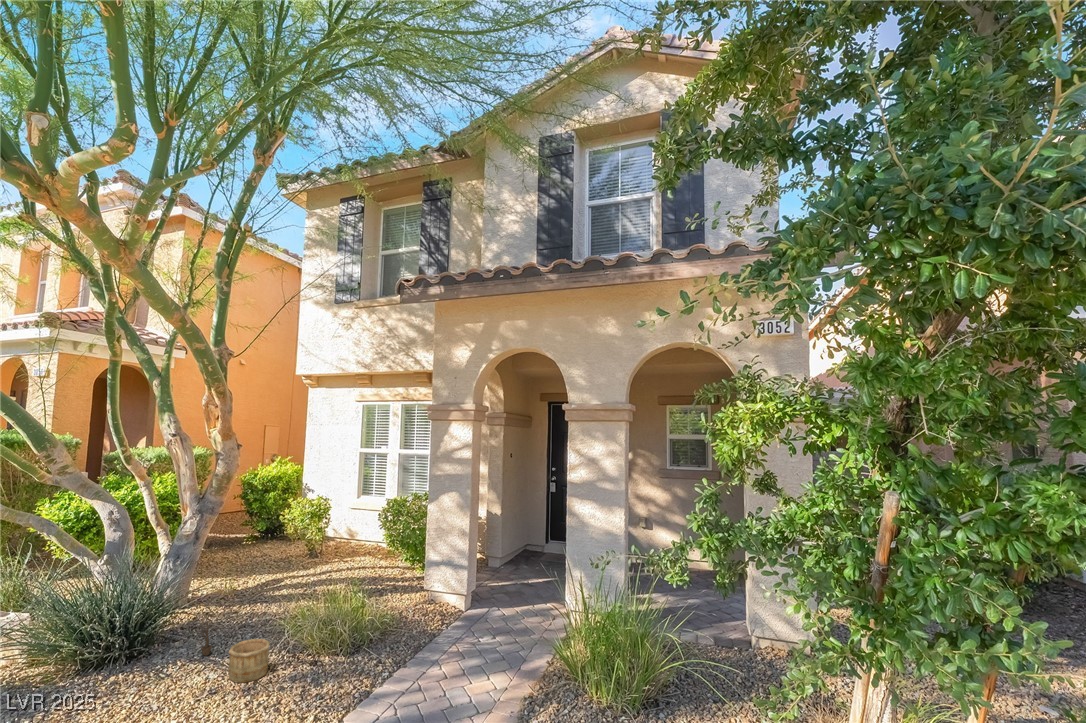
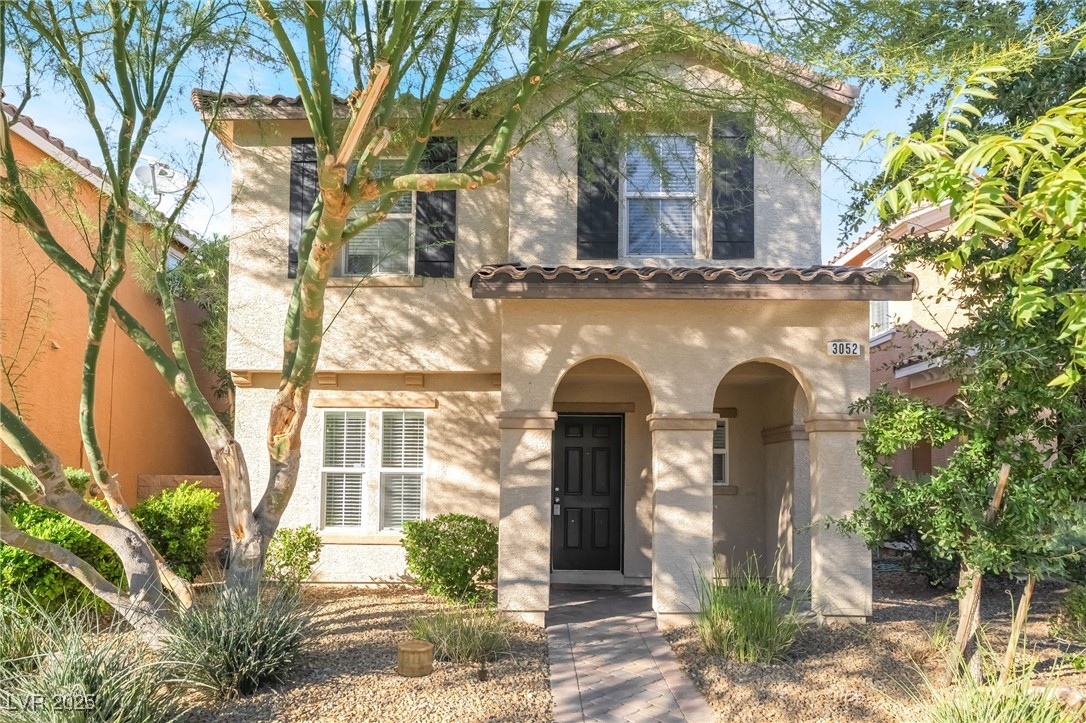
decorative plant: present [196,621,218,656] -> present [472,644,491,681]

